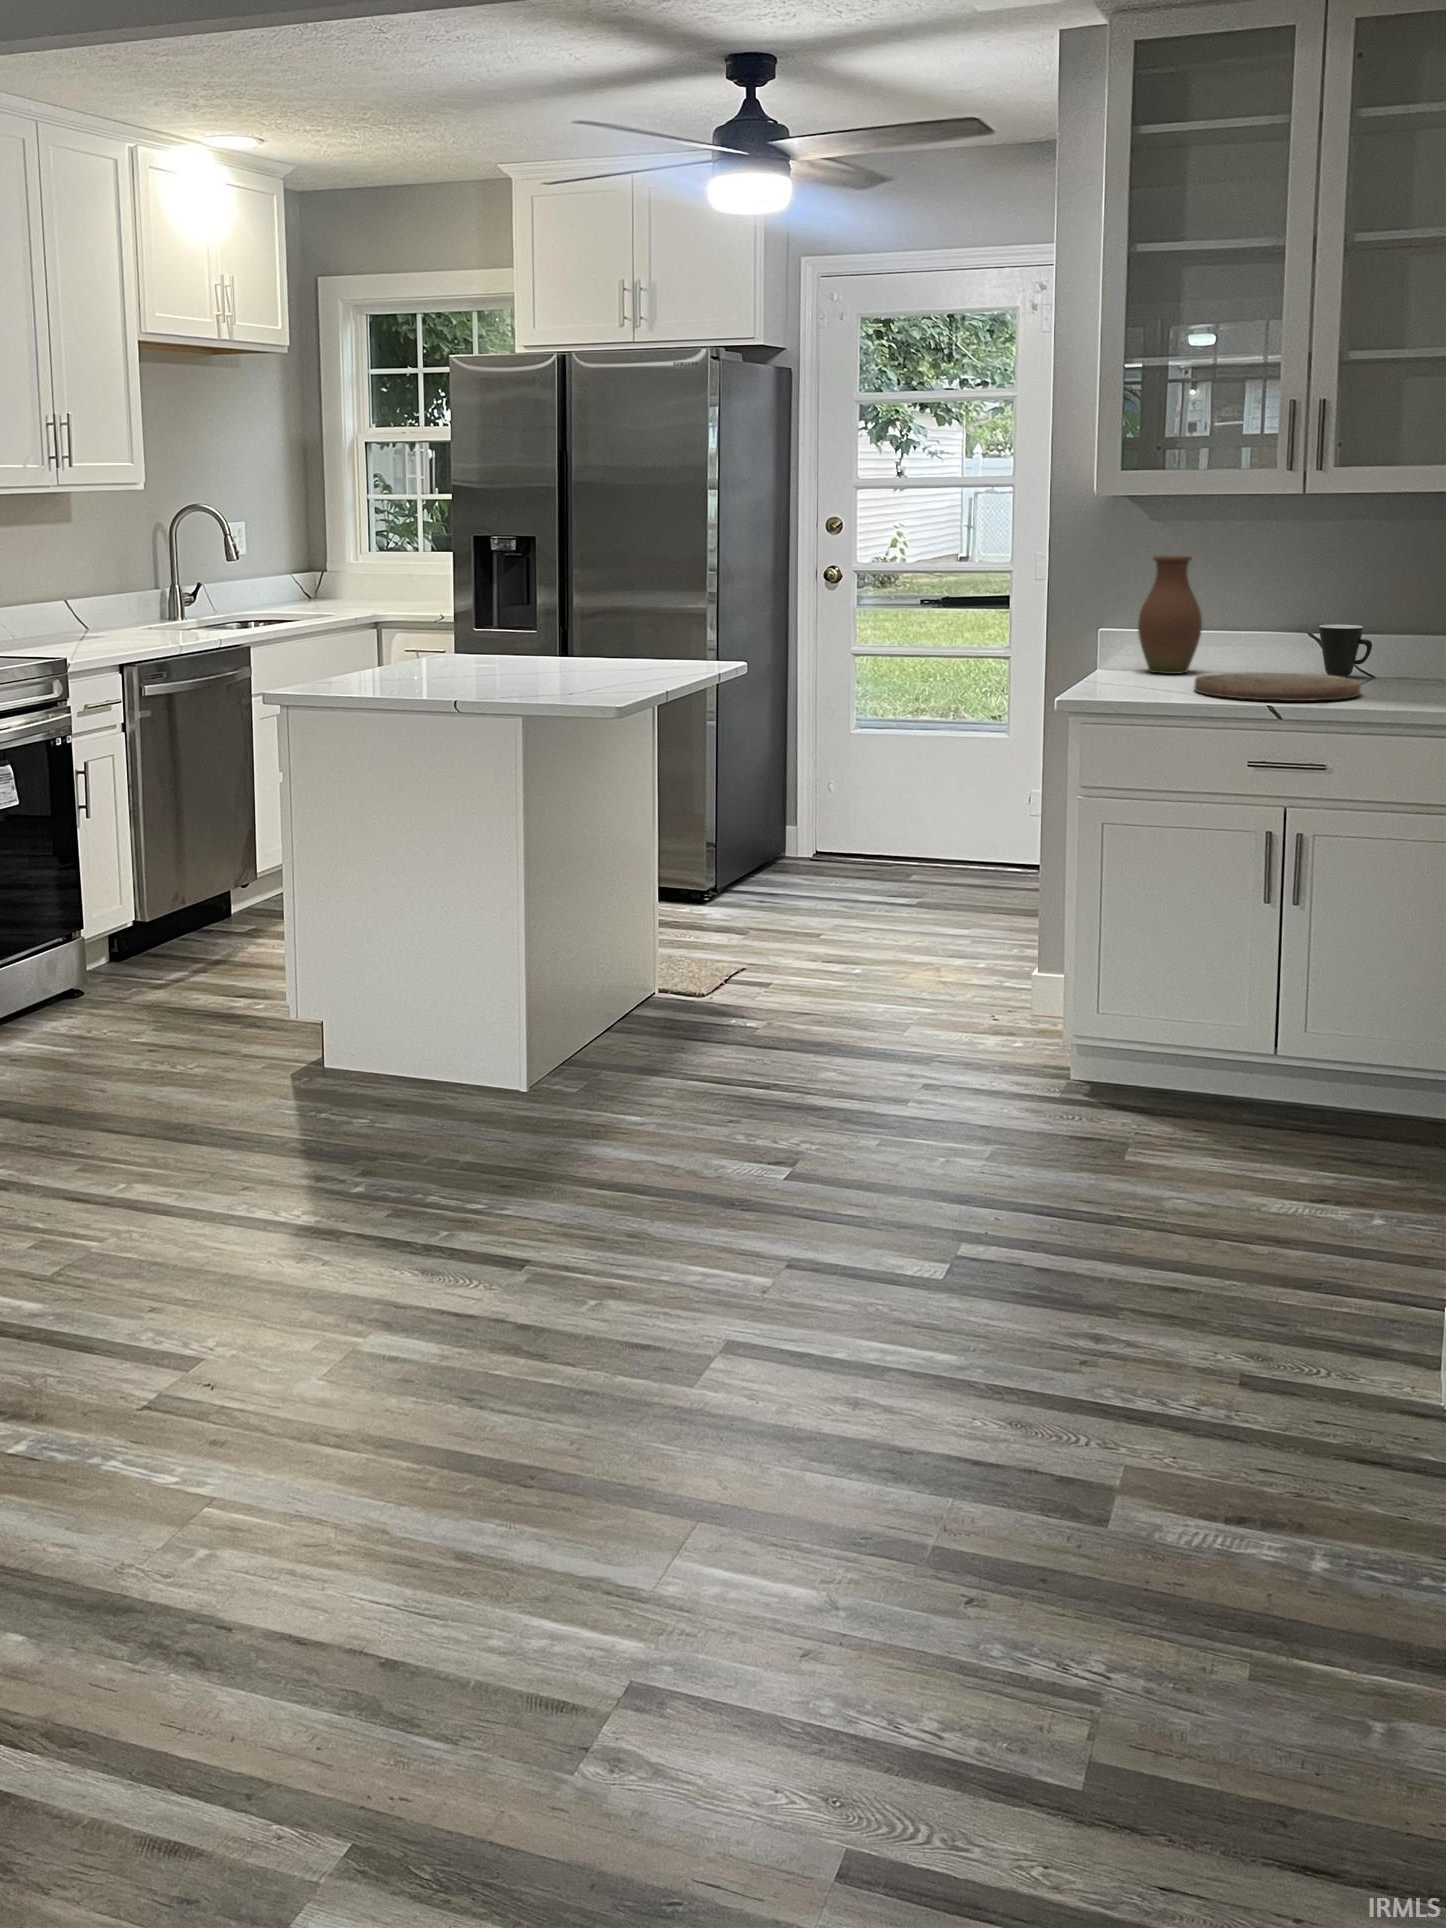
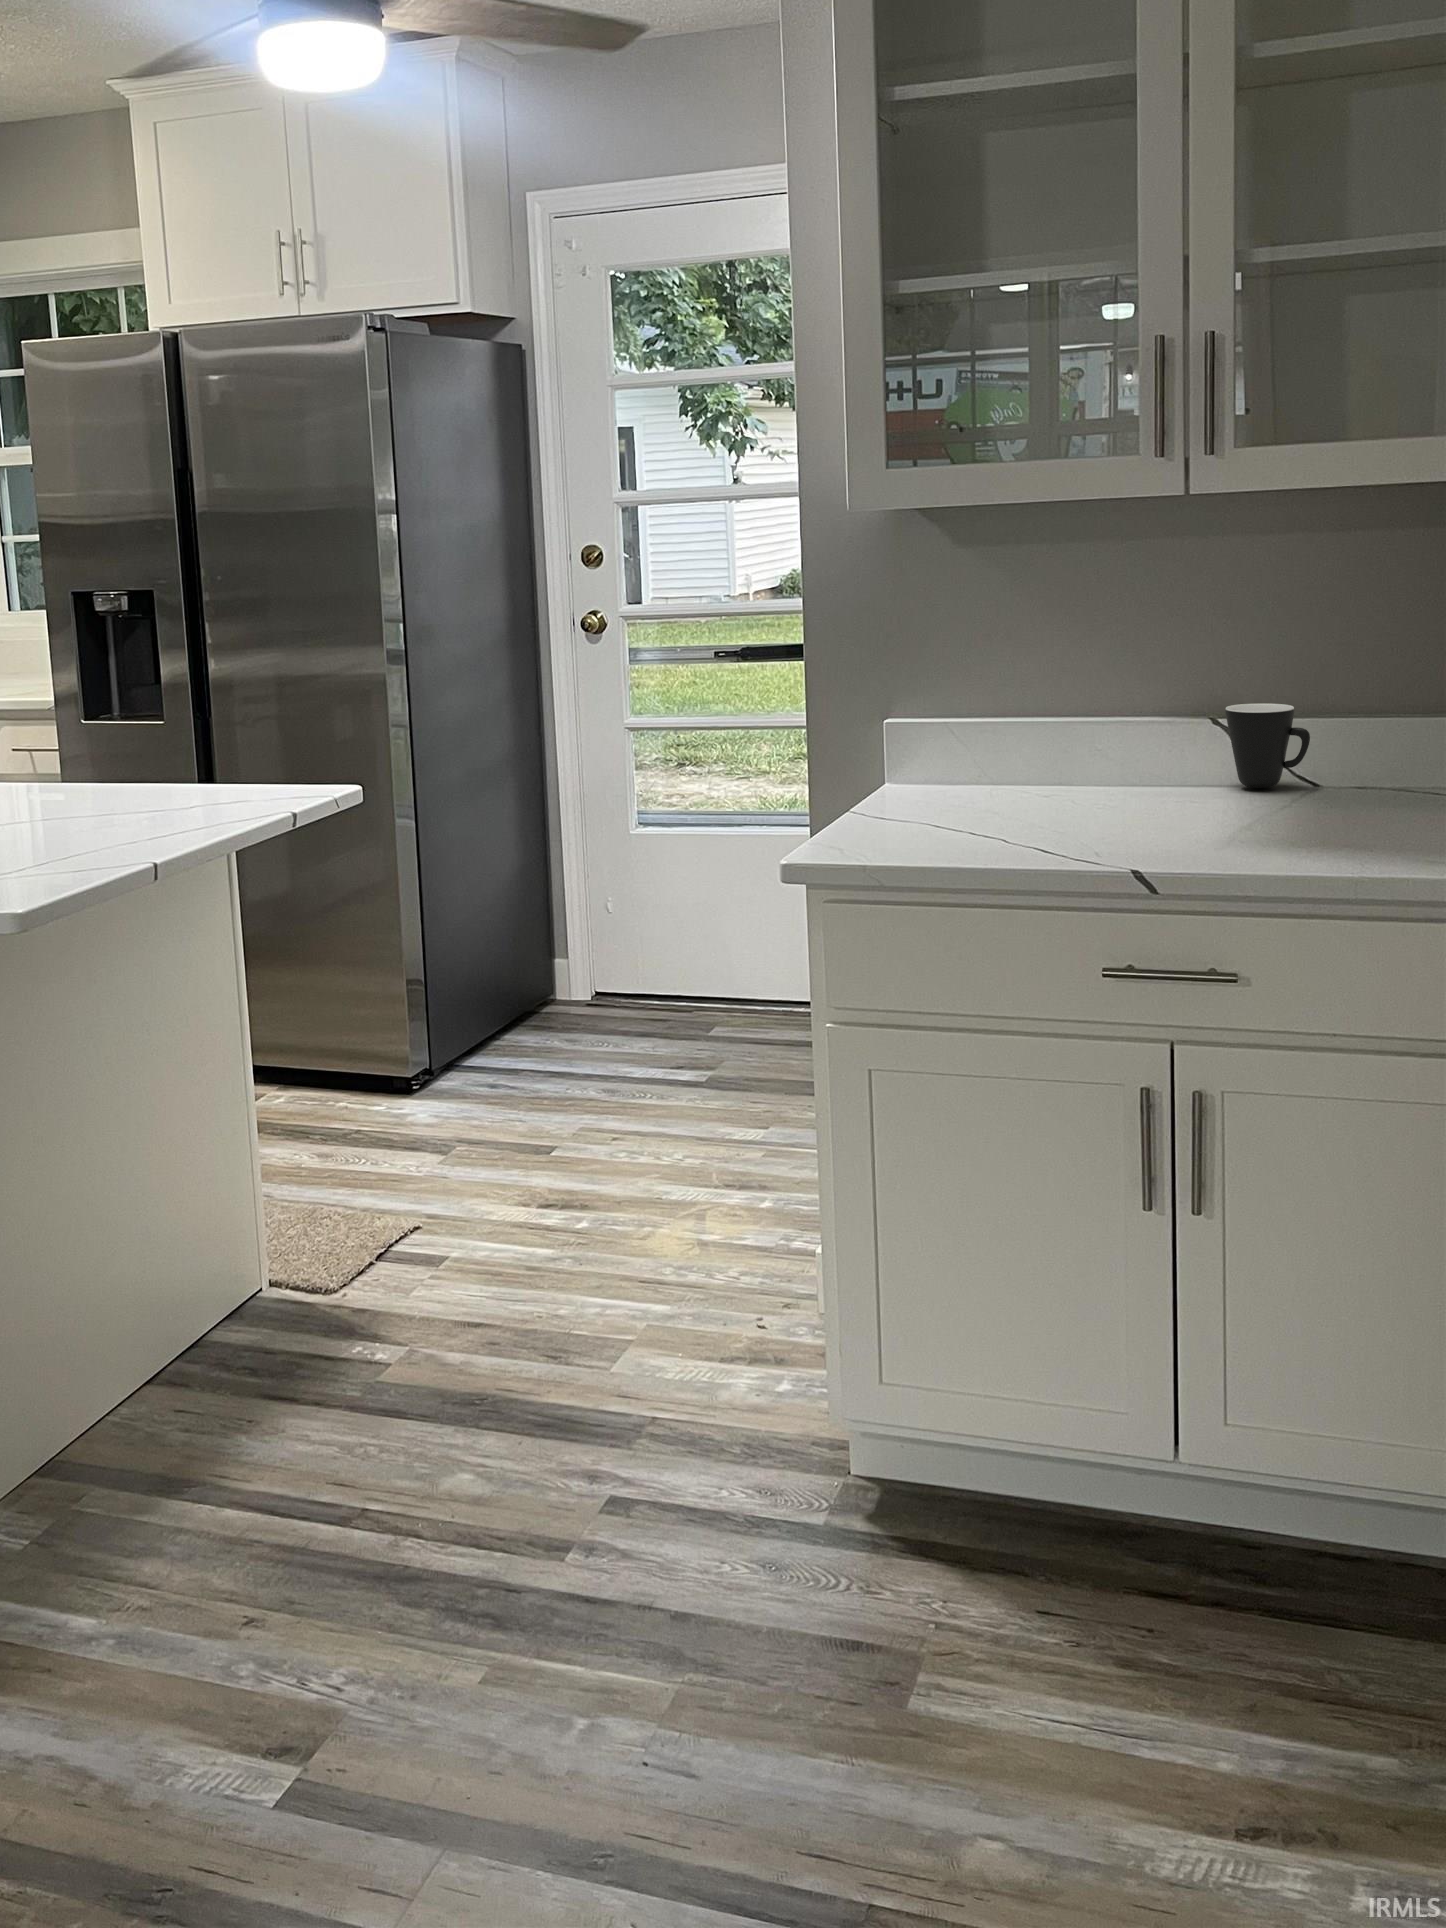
vase: present [1138,556,1202,674] -> none [945,602,1044,790]
cutting board: present [1194,672,1361,701] -> none [1021,790,1291,854]

